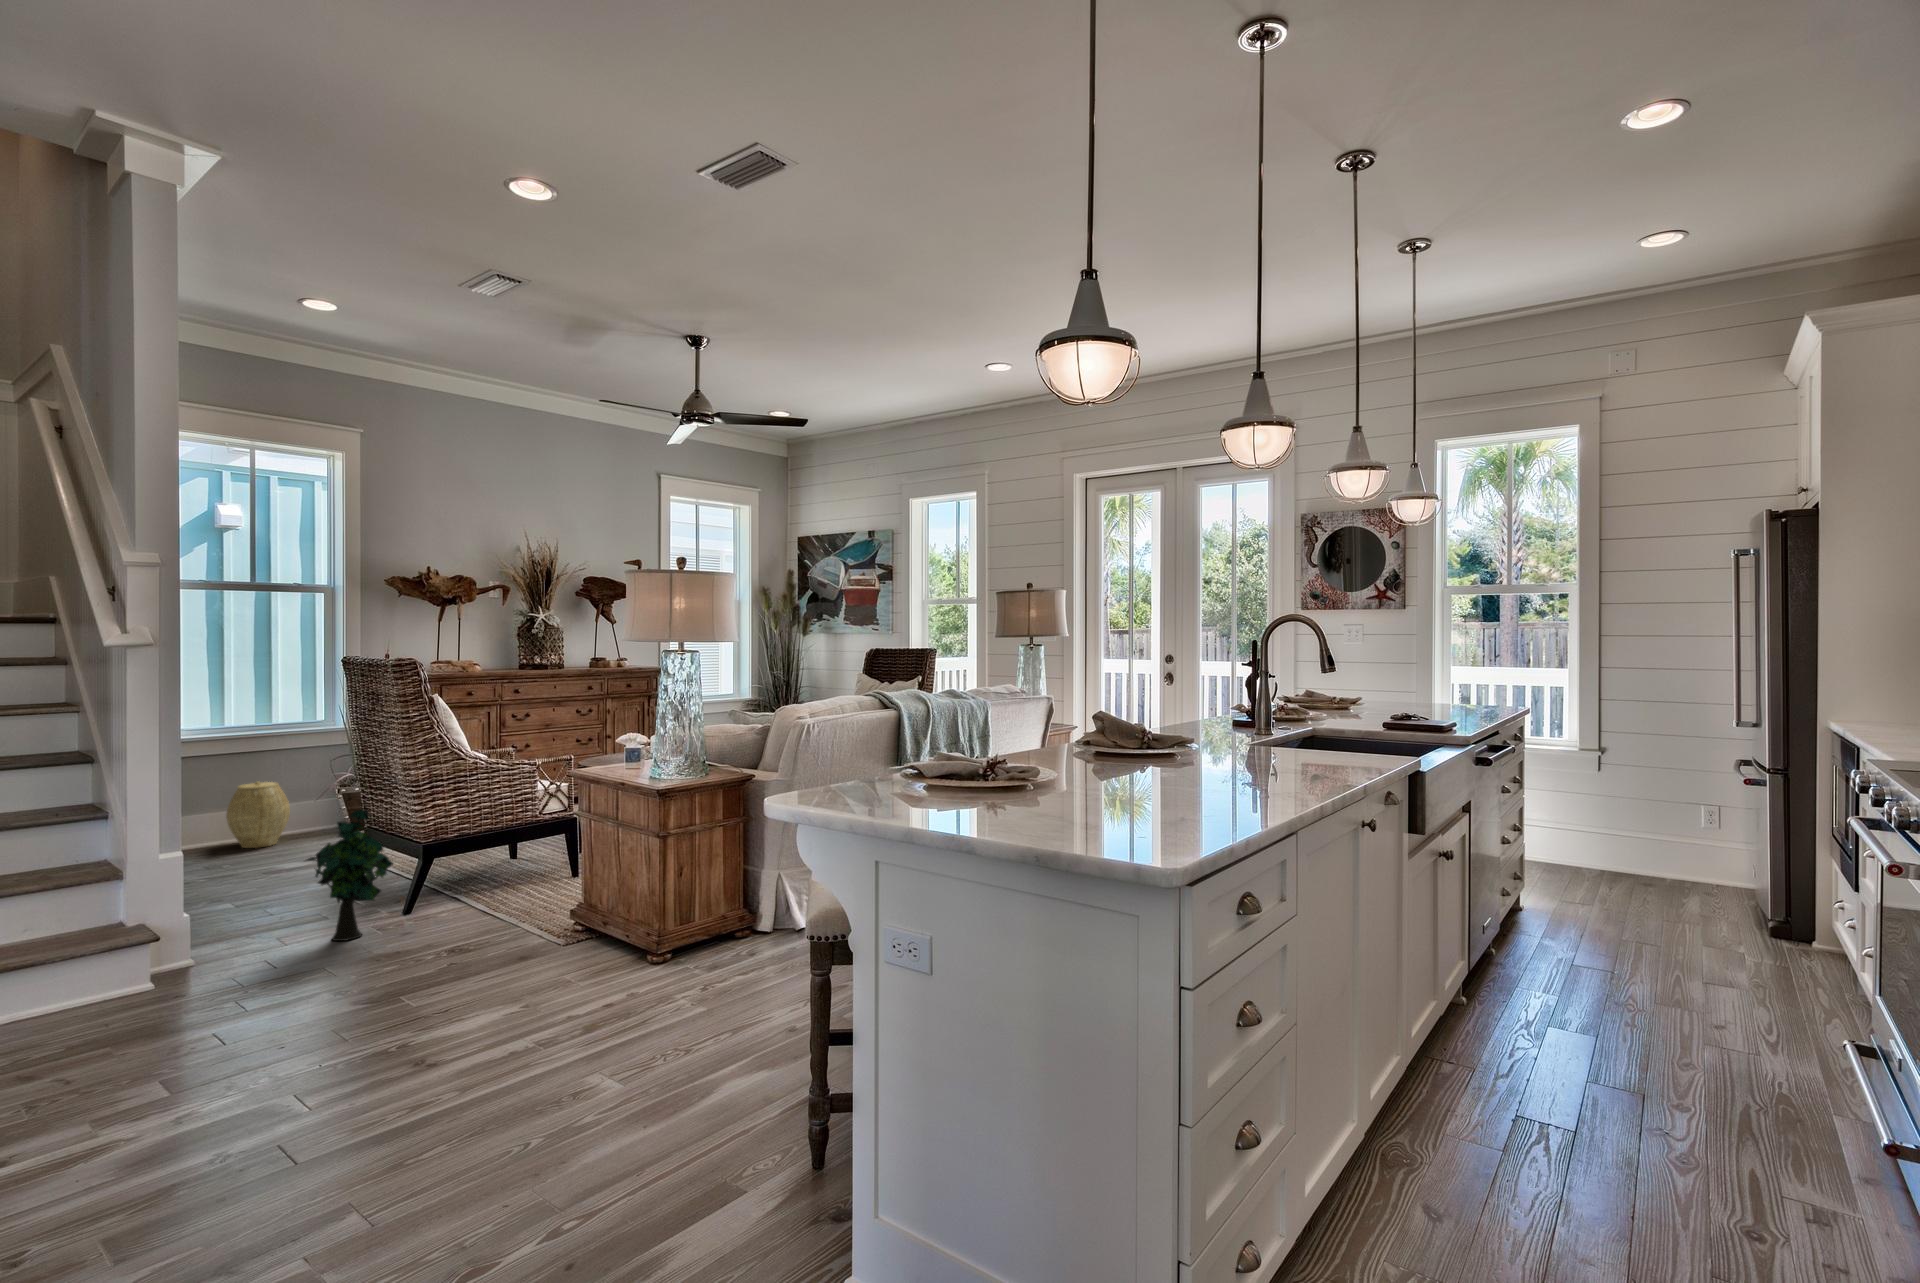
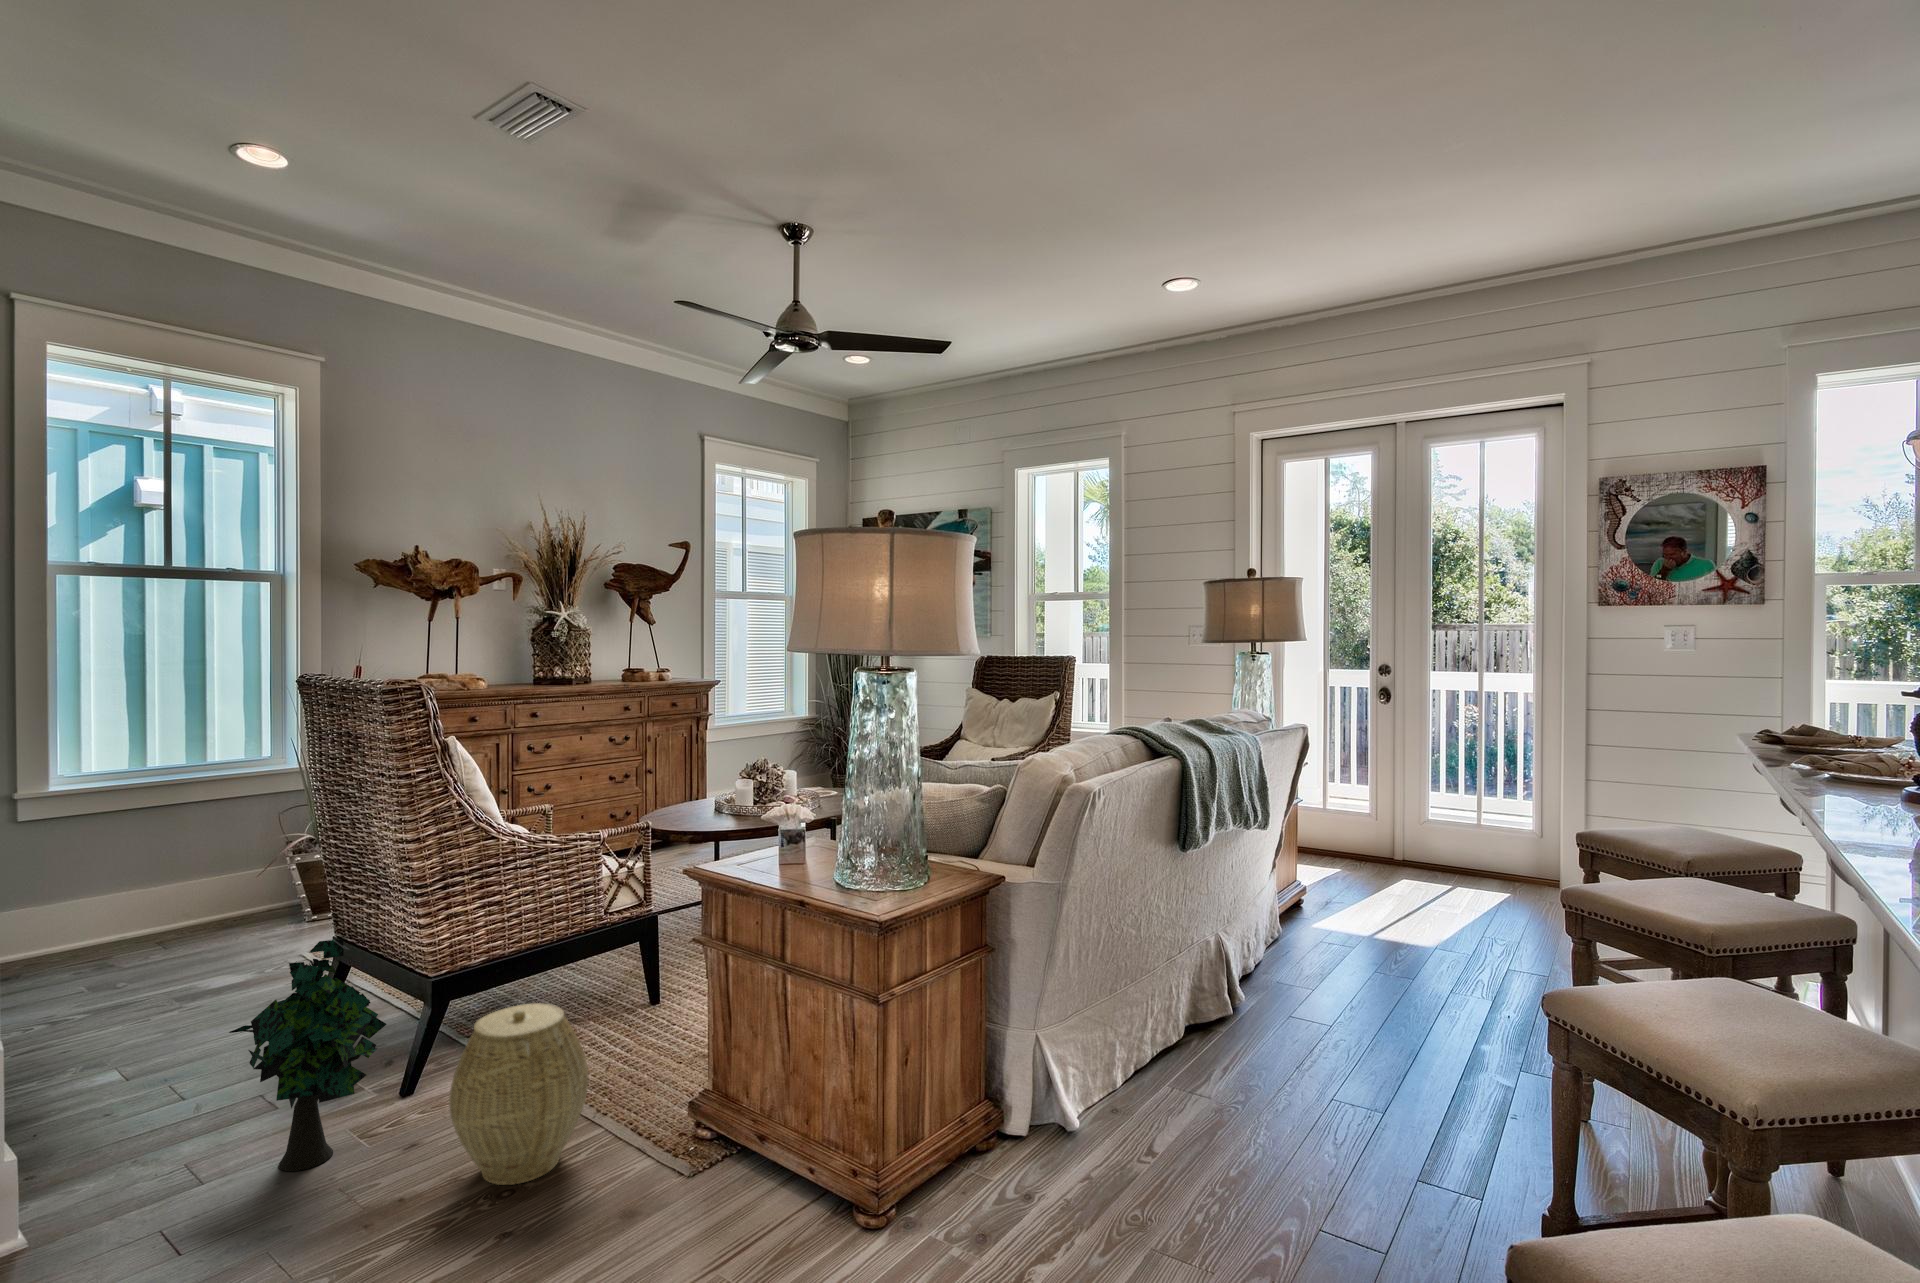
woven basket: present [226,782,290,848] -> present [450,1003,589,1185]

